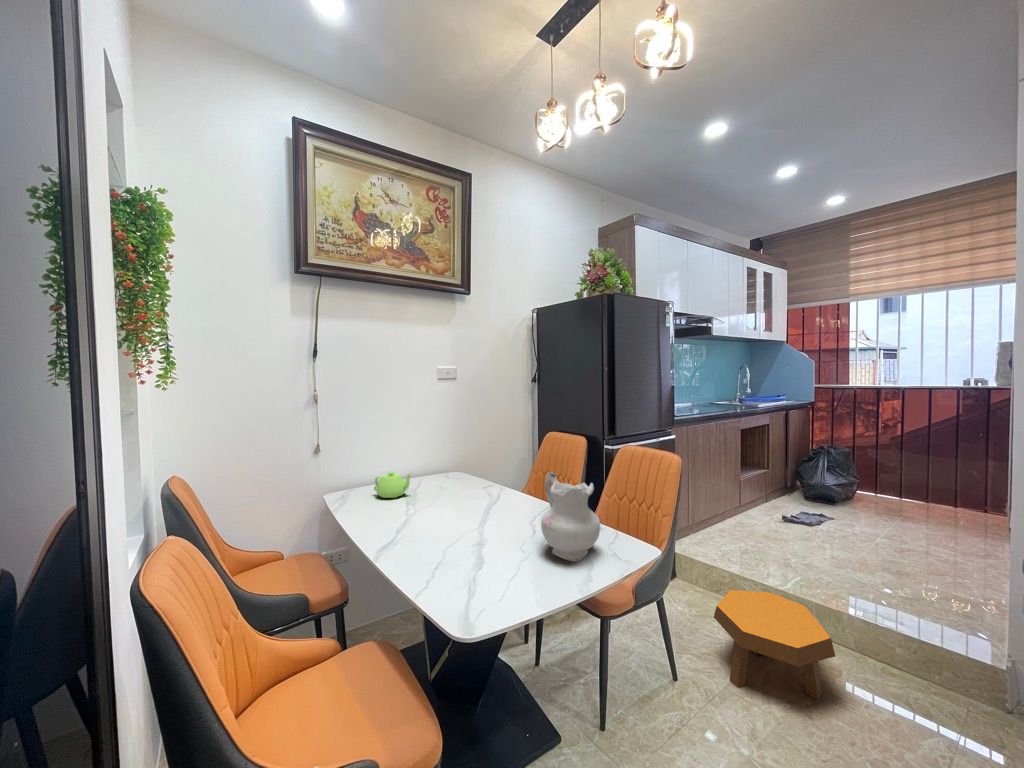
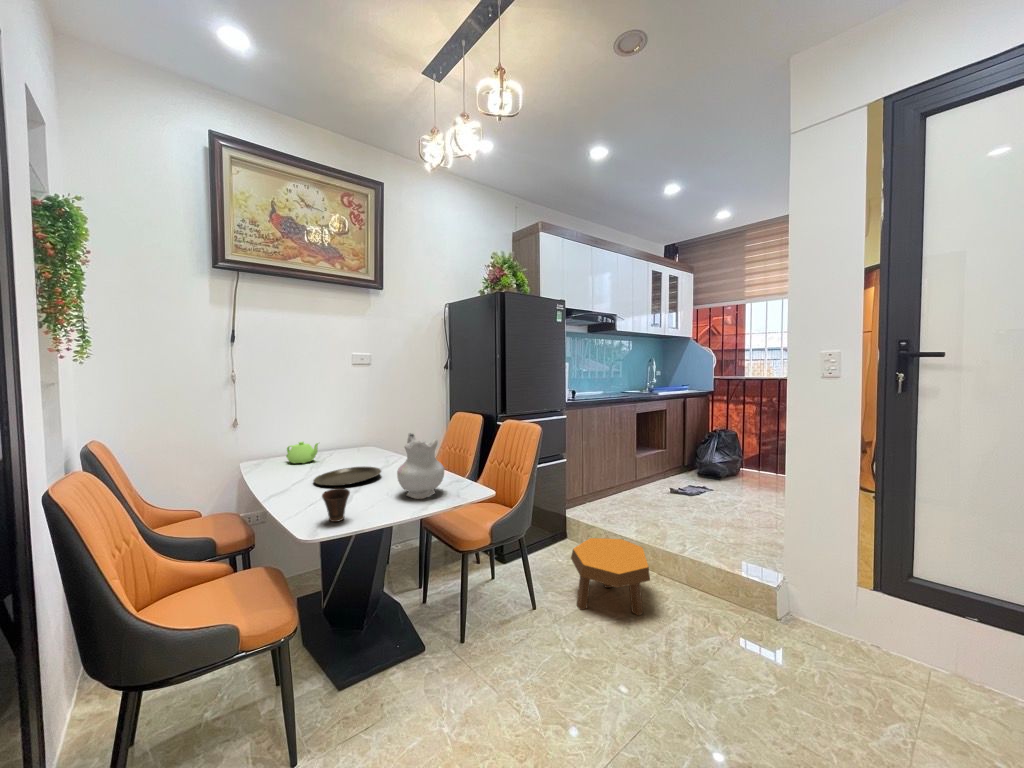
plate: none [424,506,500,536] -> present [313,466,381,486]
cup: none [477,555,511,604] -> present [322,488,350,522]

